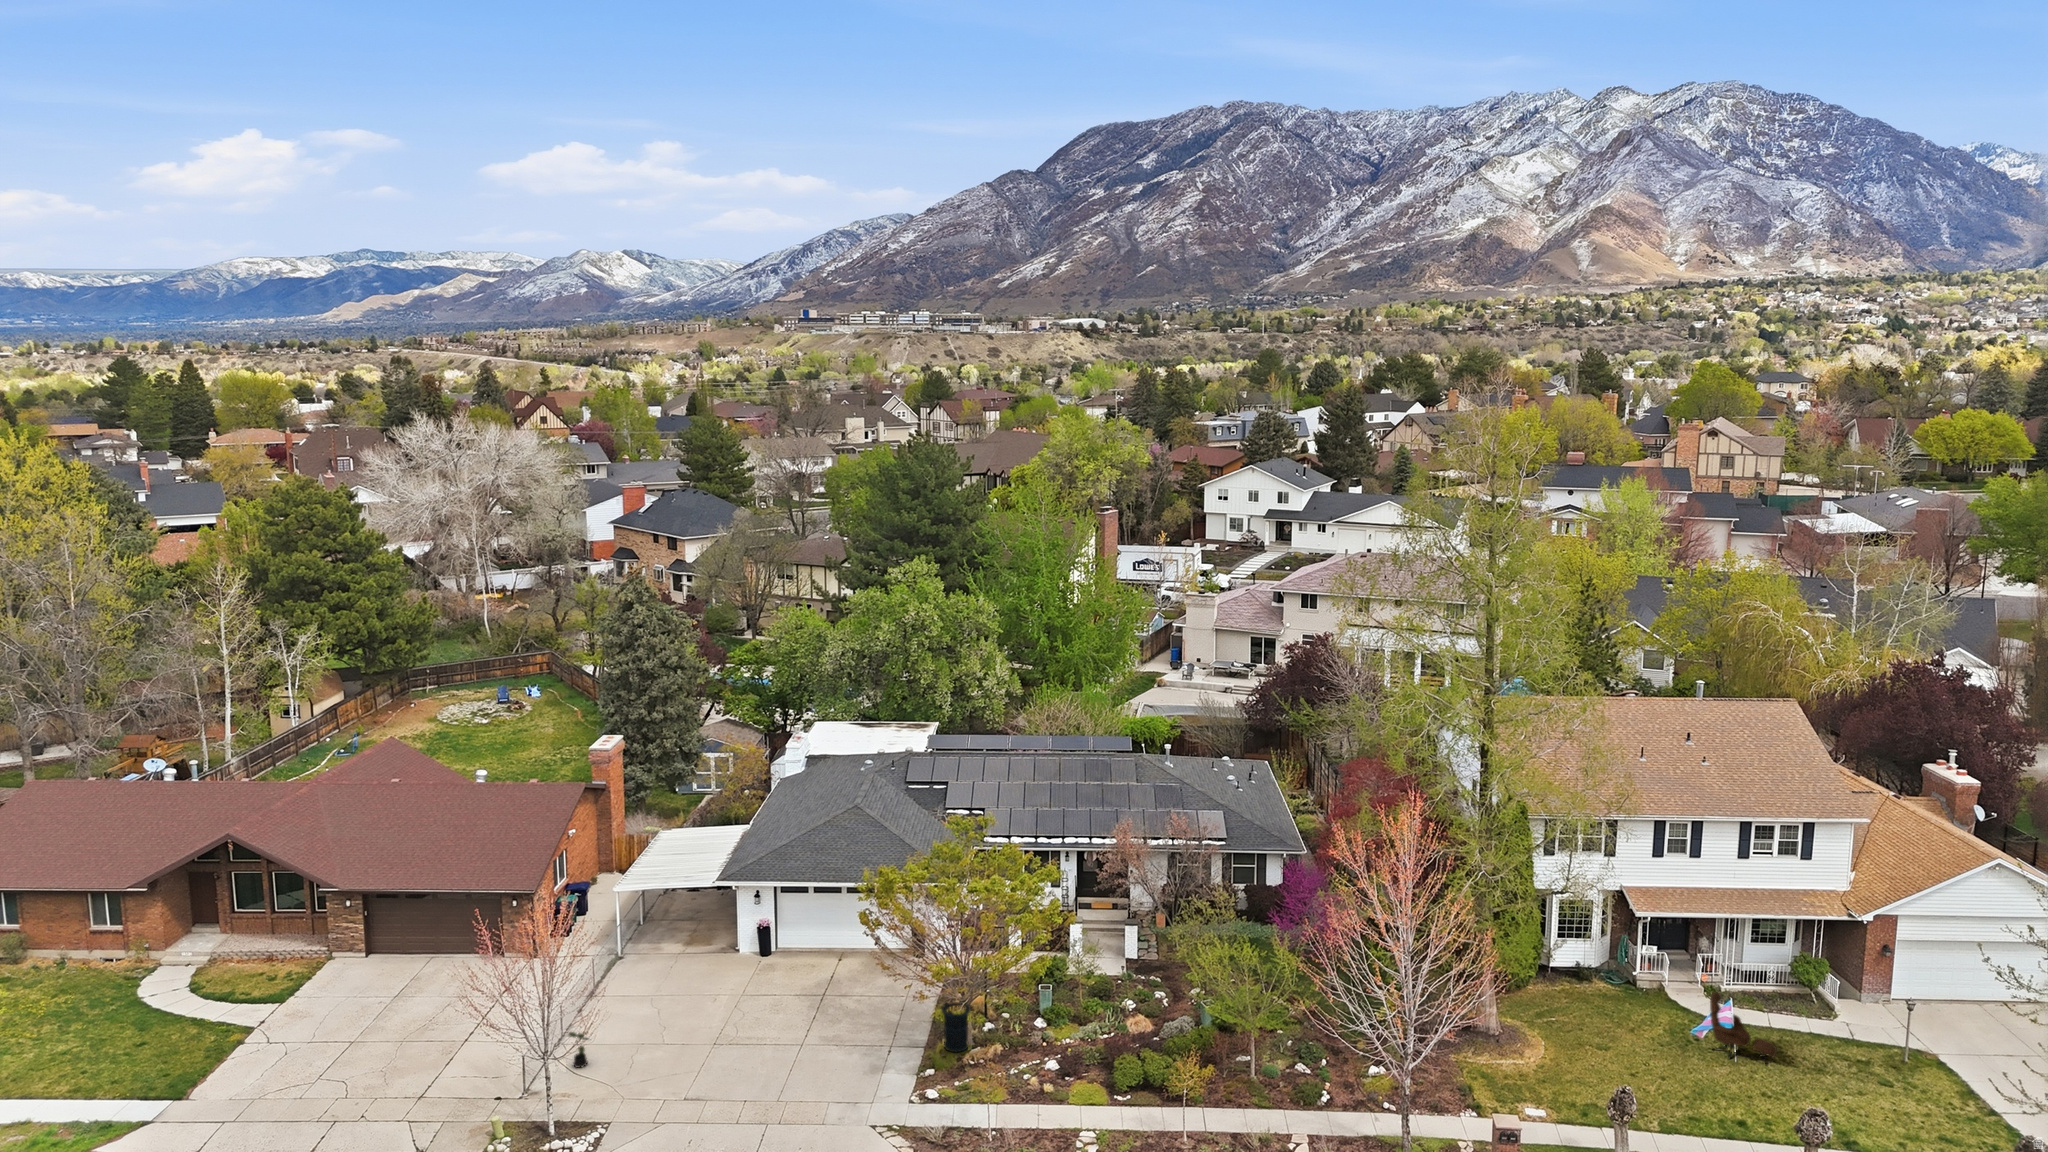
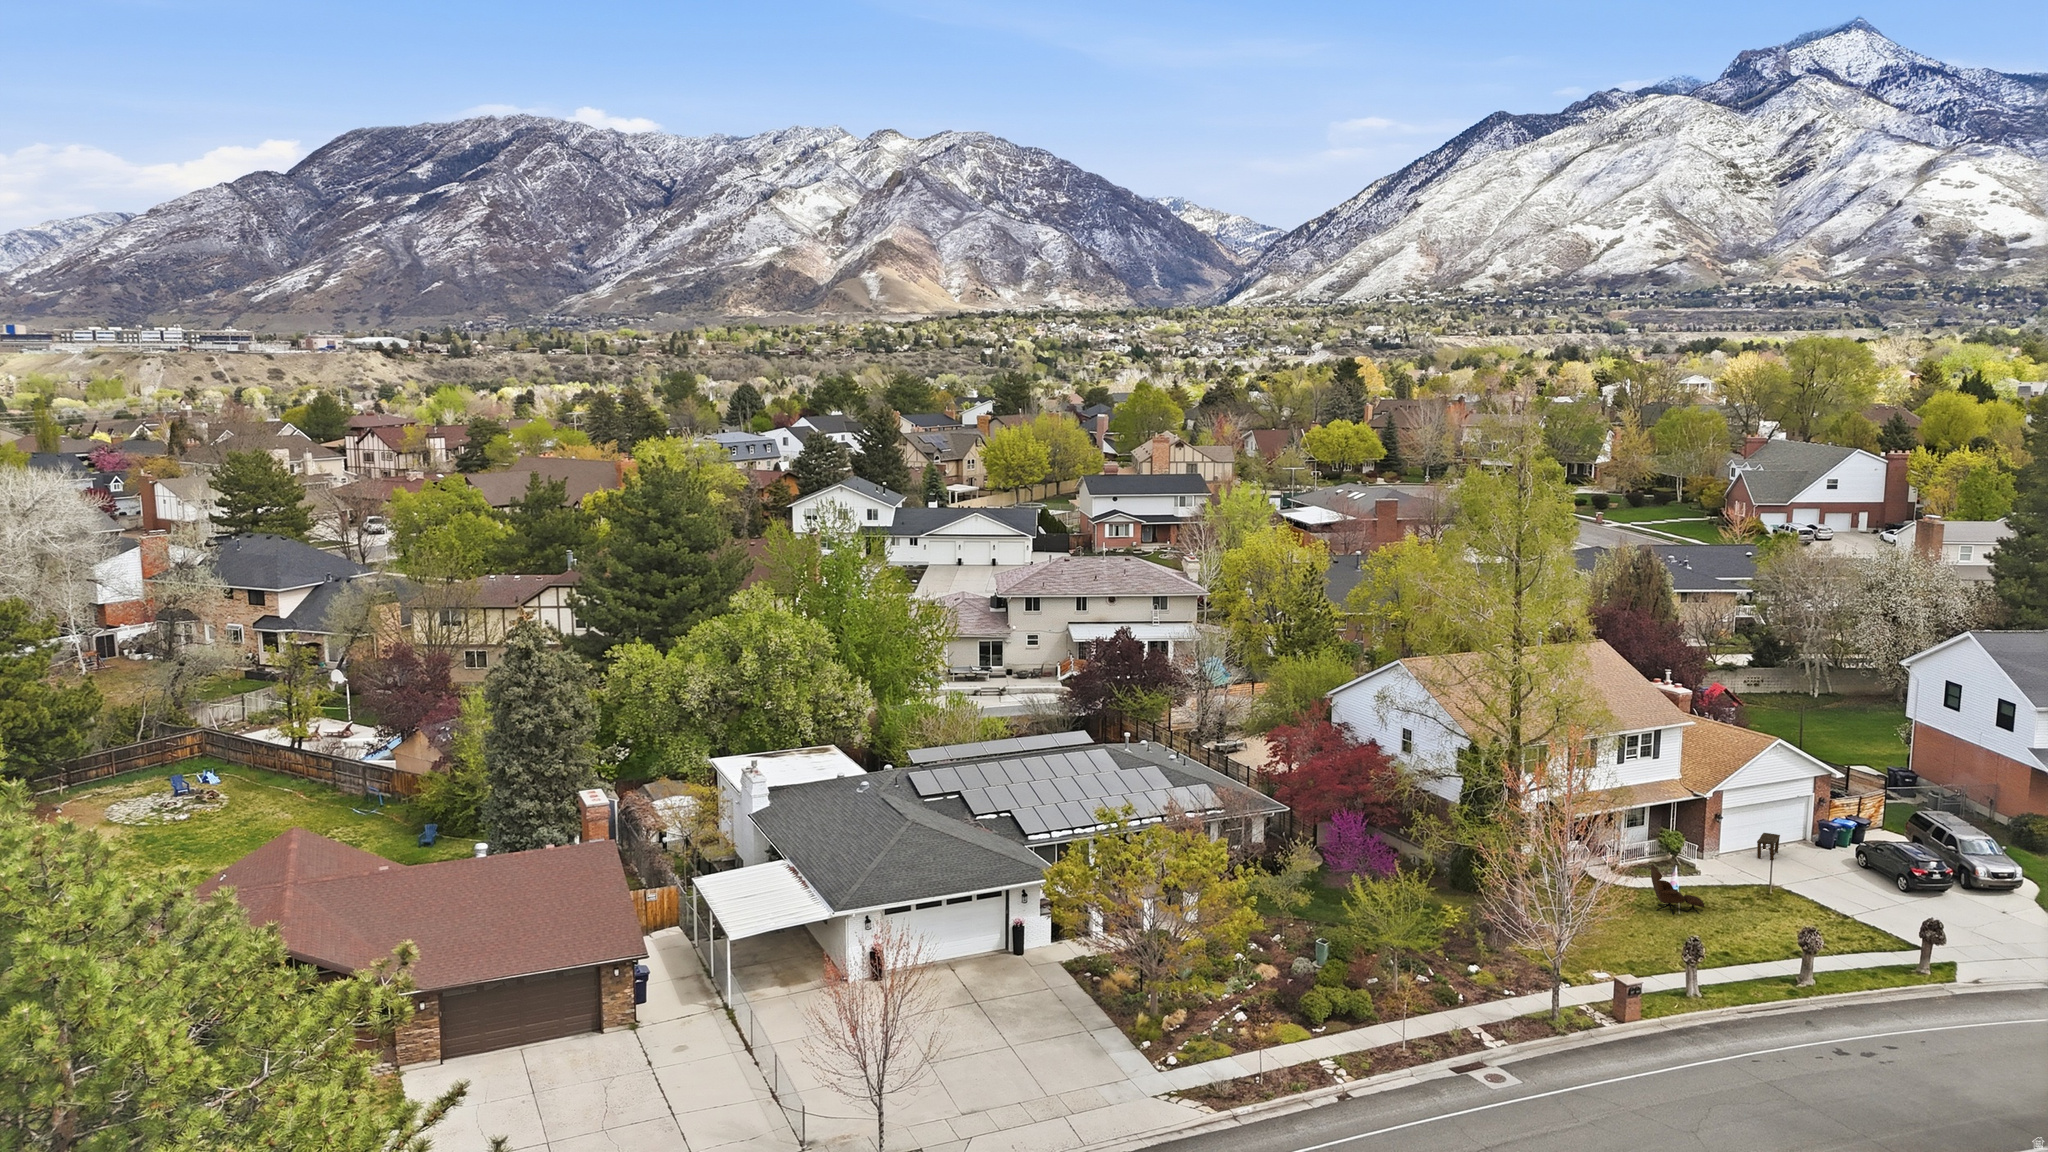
bench: none [1938,980,1984,1018] -> present [1757,833,1780,860]
trash can: present [941,1002,971,1052] -> none [1128,978,1156,1025]
potted plant: present [568,1032,588,1068] -> none [802,1078,830,1113]

